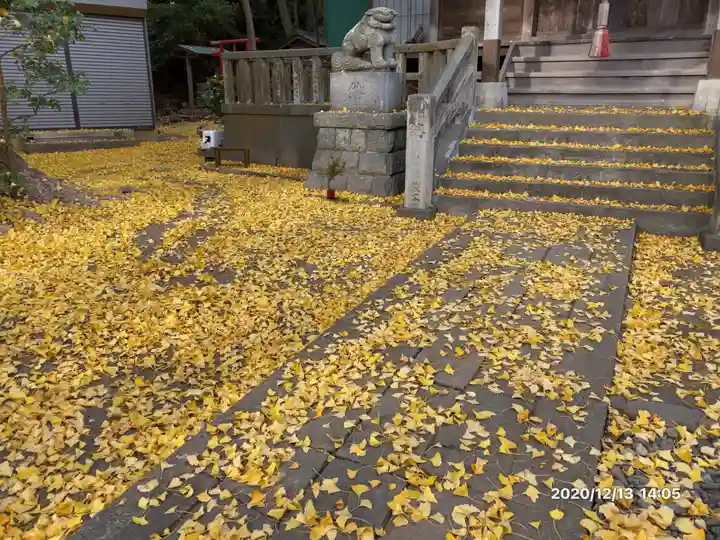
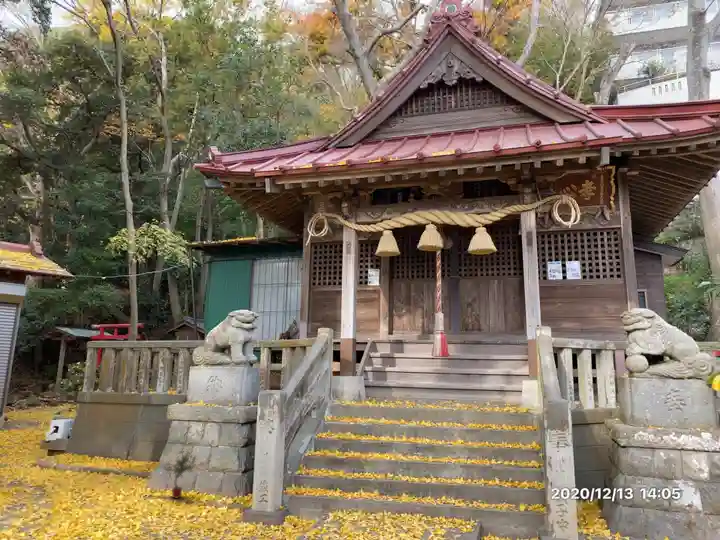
bench: present [213,147,251,168] -> none [61,434,106,458]

